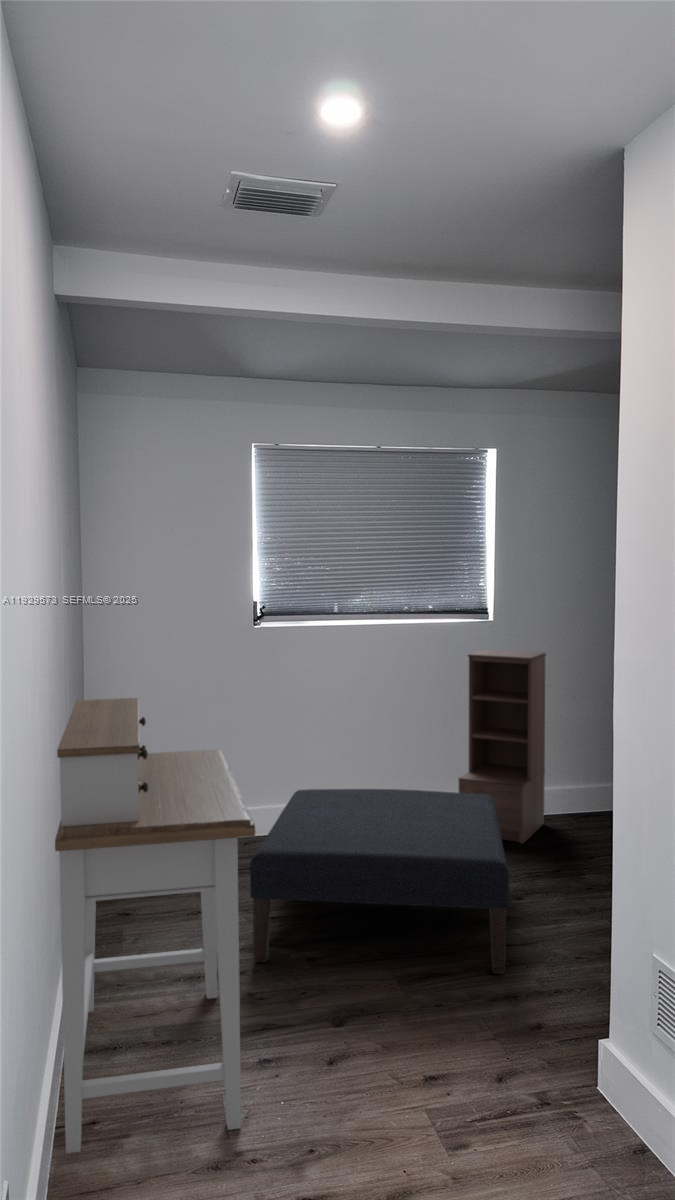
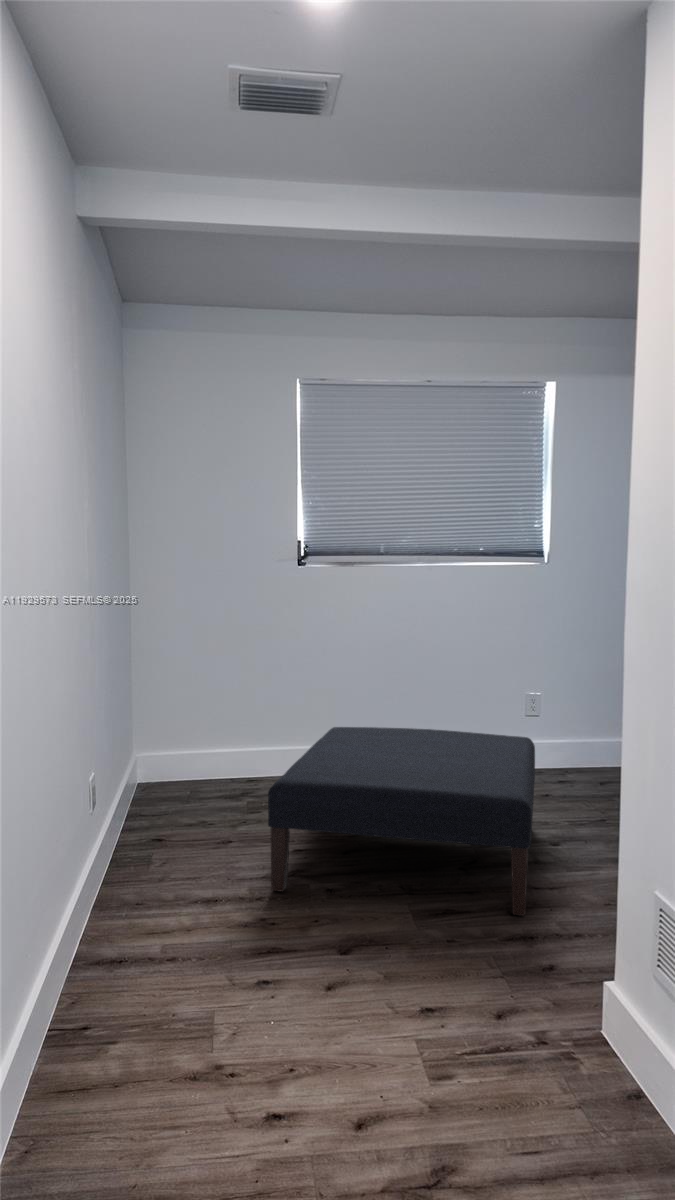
bookshelf: present [459,650,546,843] -> none [505,593,603,793]
desk: present [55,698,255,1153] -> none [36,620,239,1055]

